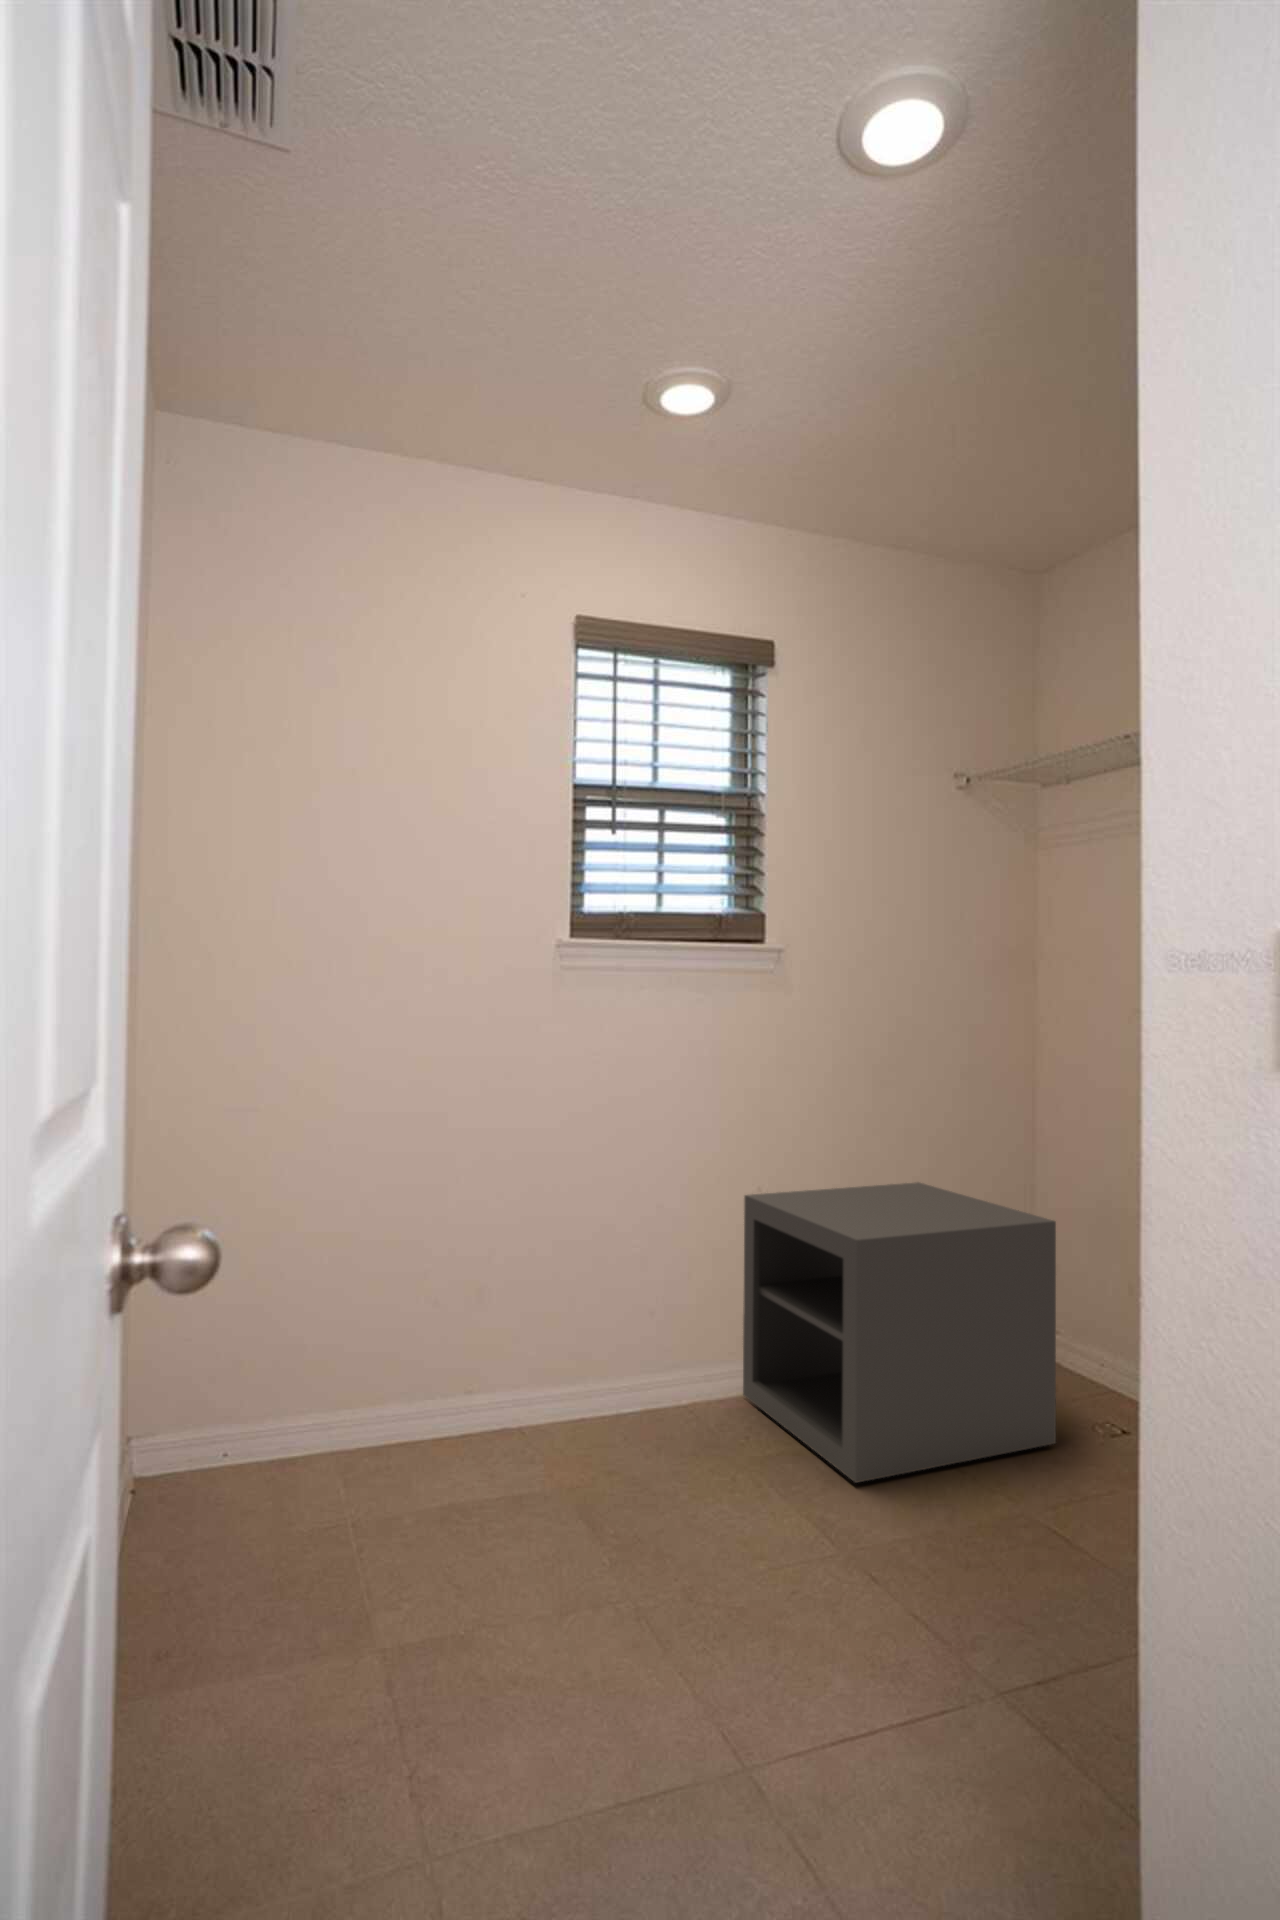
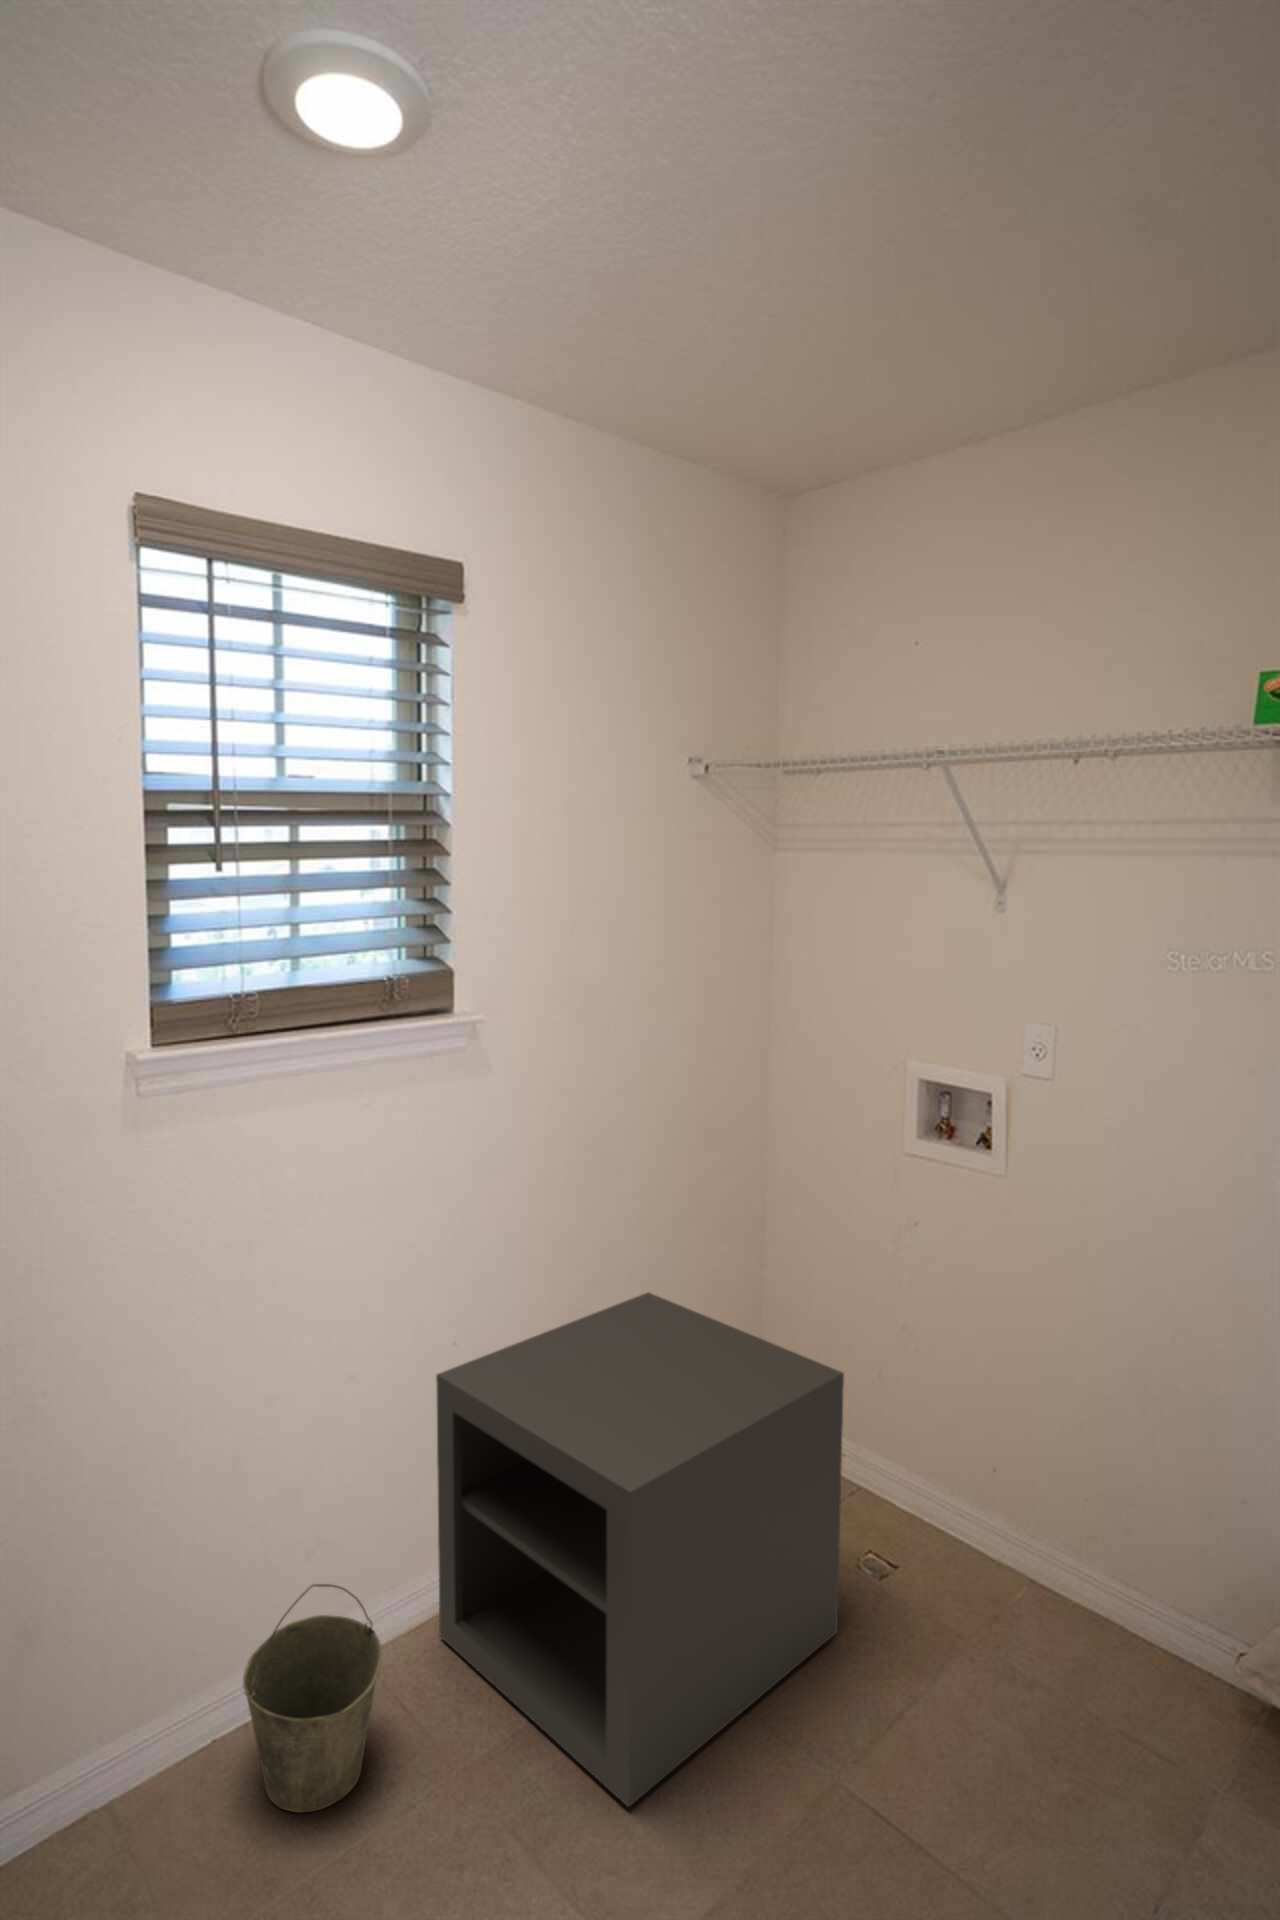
bucket: none [604,1297,694,1447] -> present [243,1584,382,1813]

